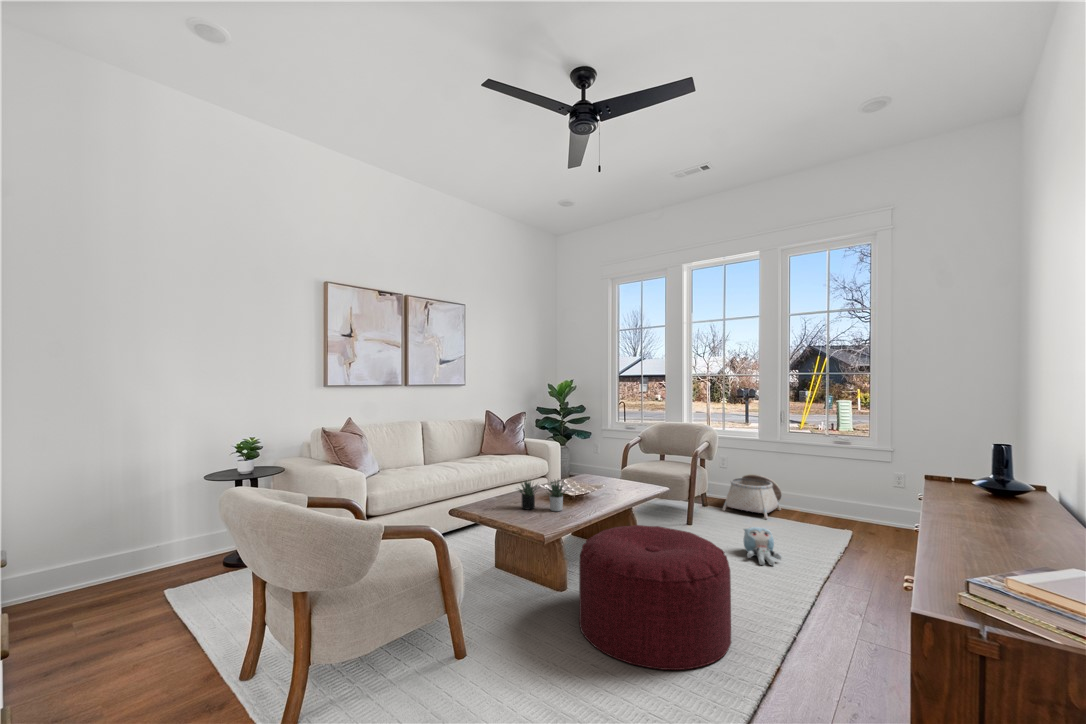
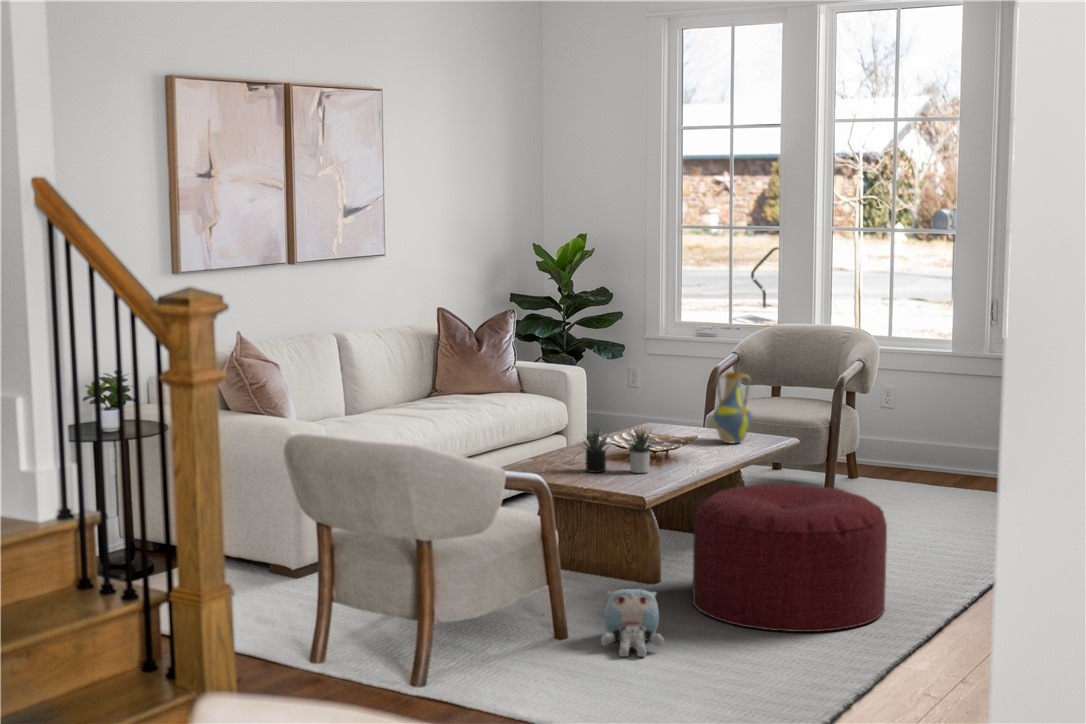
vase: none [615,445,638,489] -> present [714,372,752,443]
basket: present [722,474,782,519] -> none [883,418,988,492]
plush toy: present [744,527,782,566] -> present [601,589,664,657]

